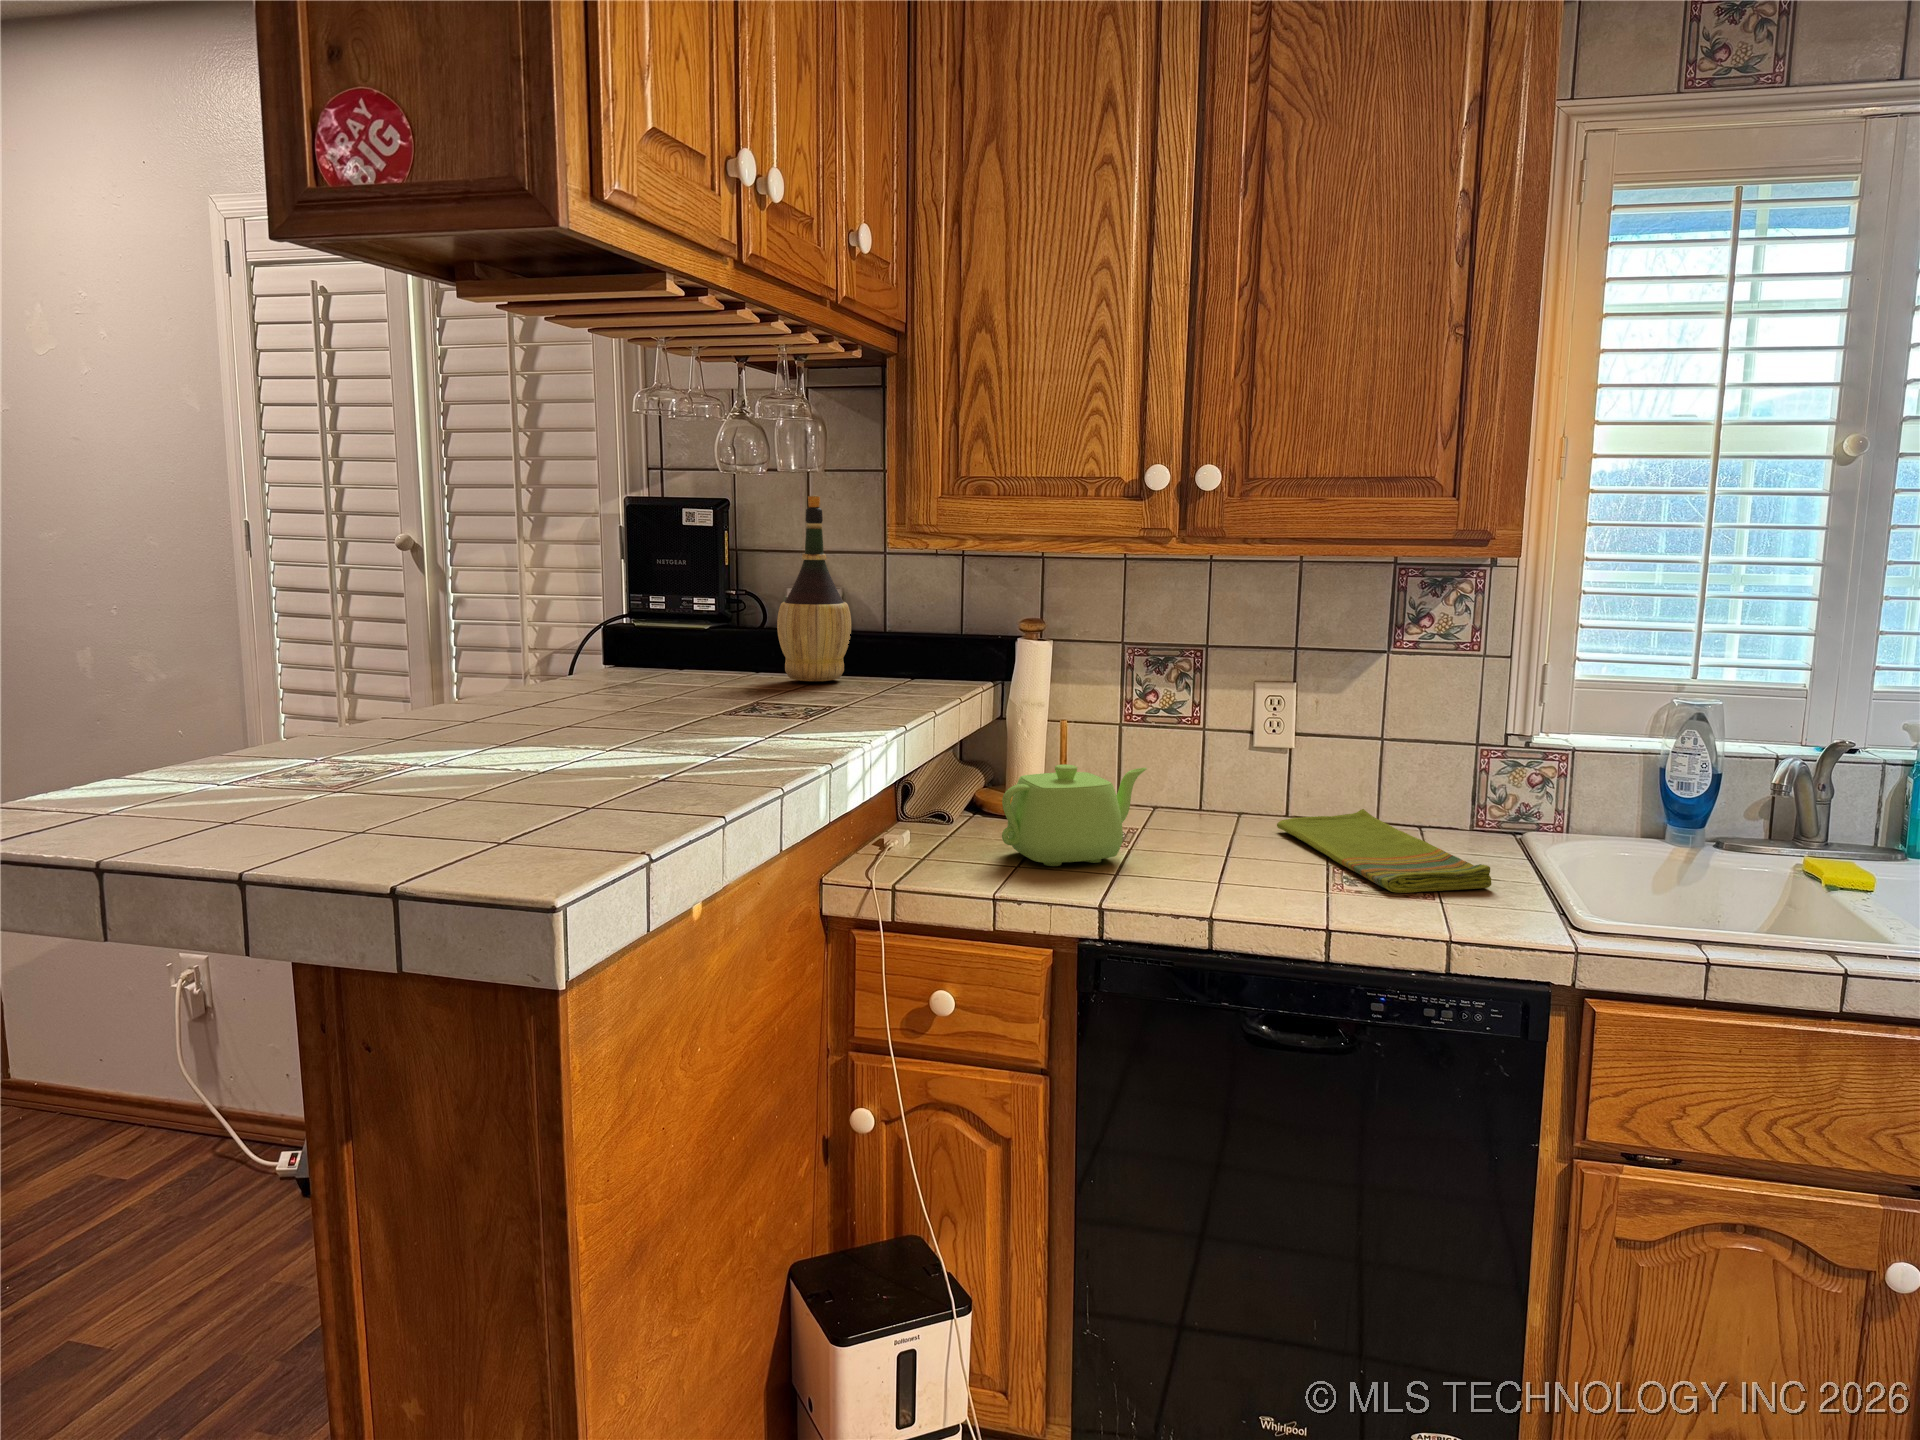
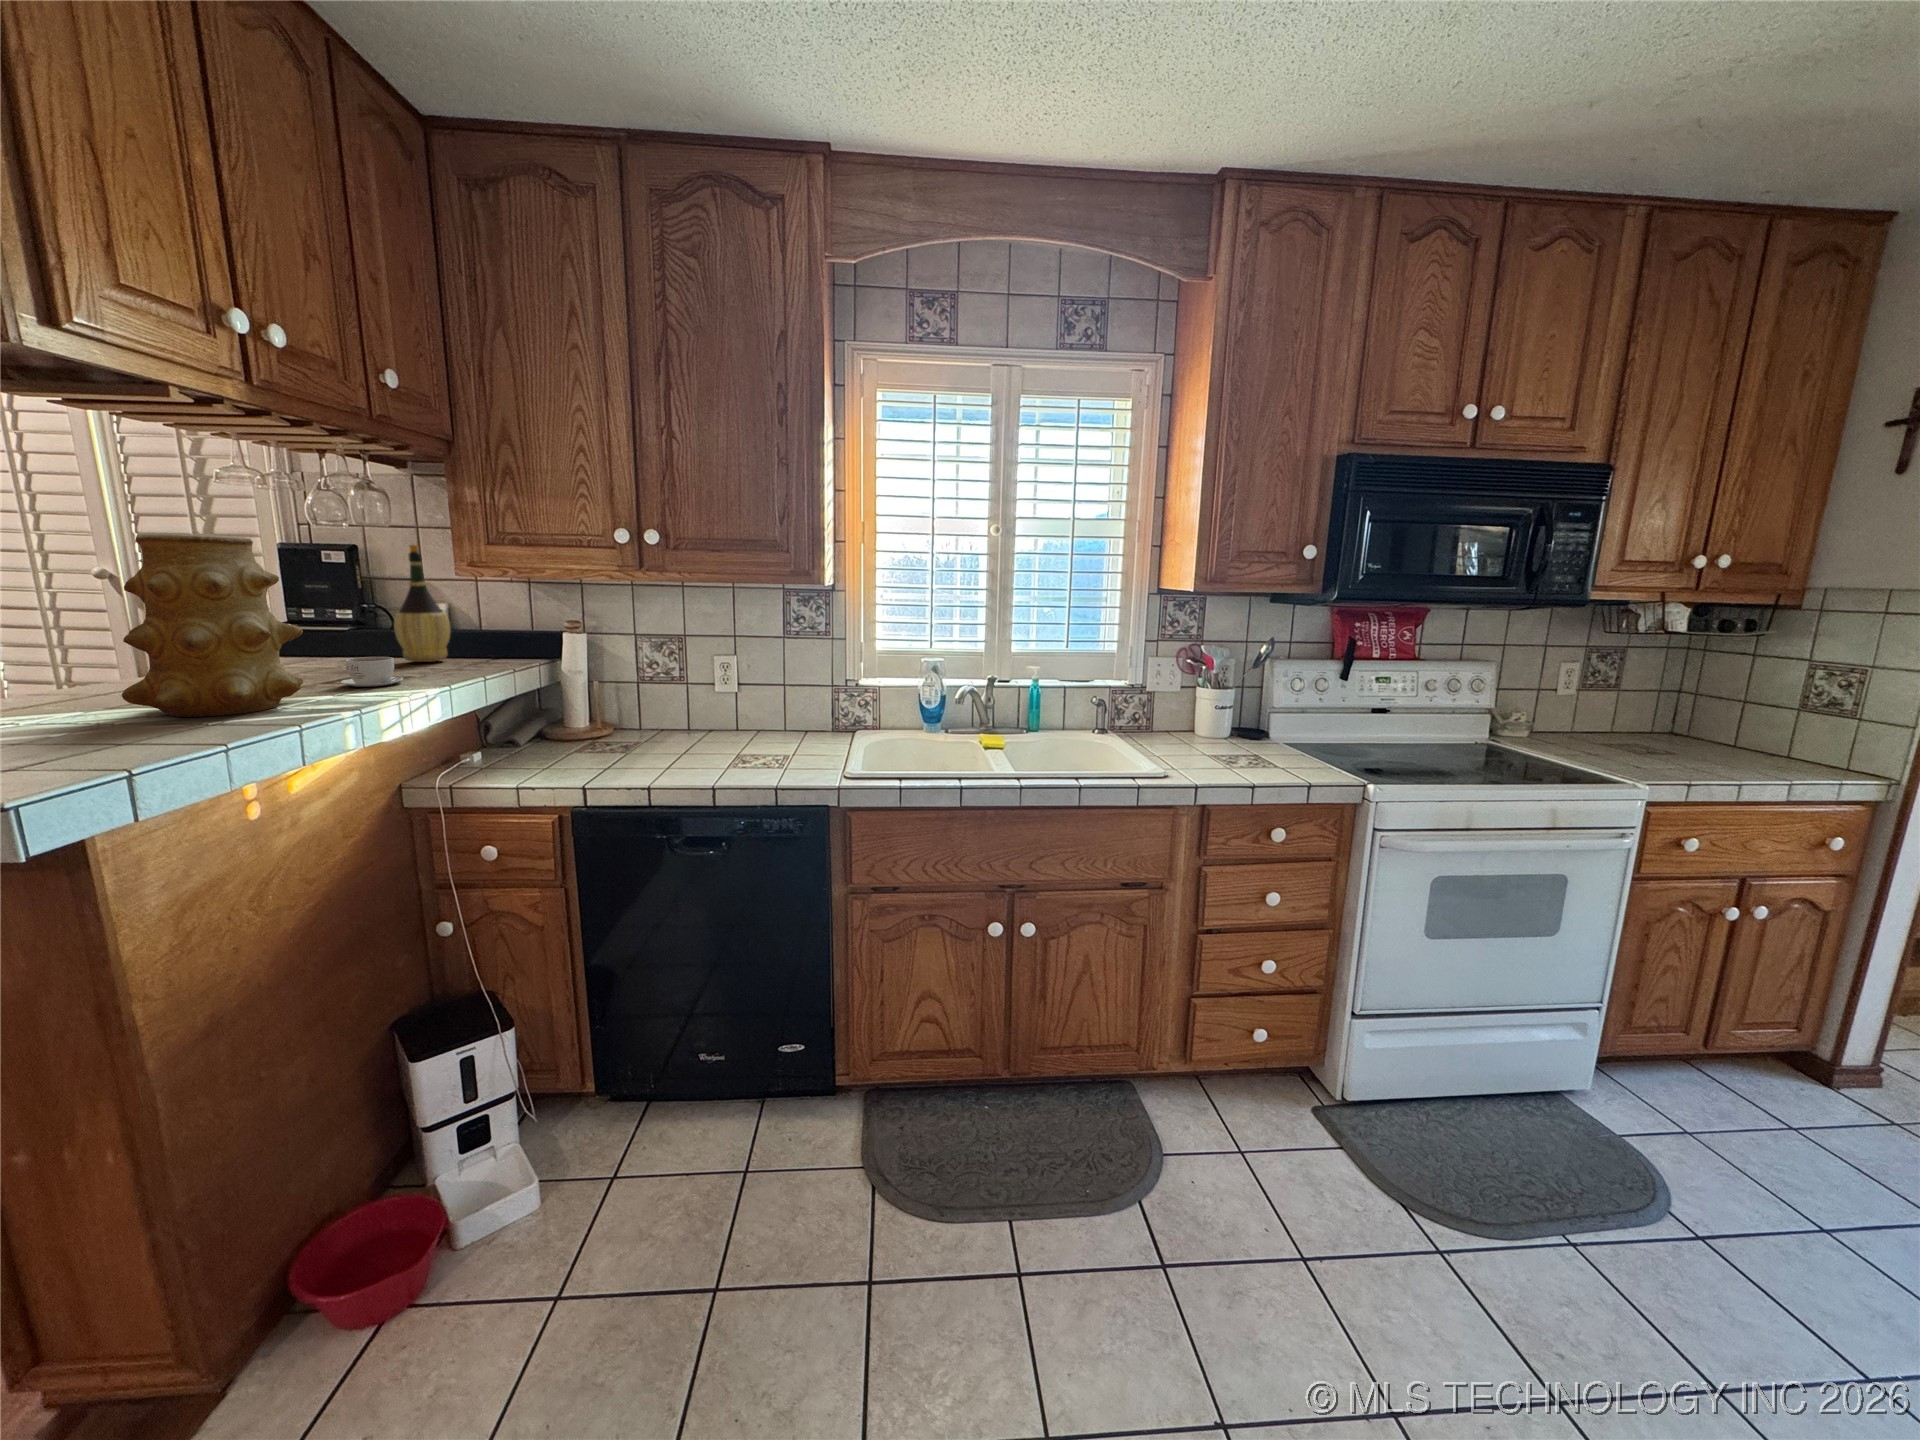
vase: none [532,490,745,765] -> present [122,533,303,717]
coffee cup: none [750,675,831,723] -> present [340,657,404,687]
teapot: present [1002,764,1147,866] -> none [533,706,630,765]
dish towel: present [1277,809,1491,893] -> none [723,723,817,766]

